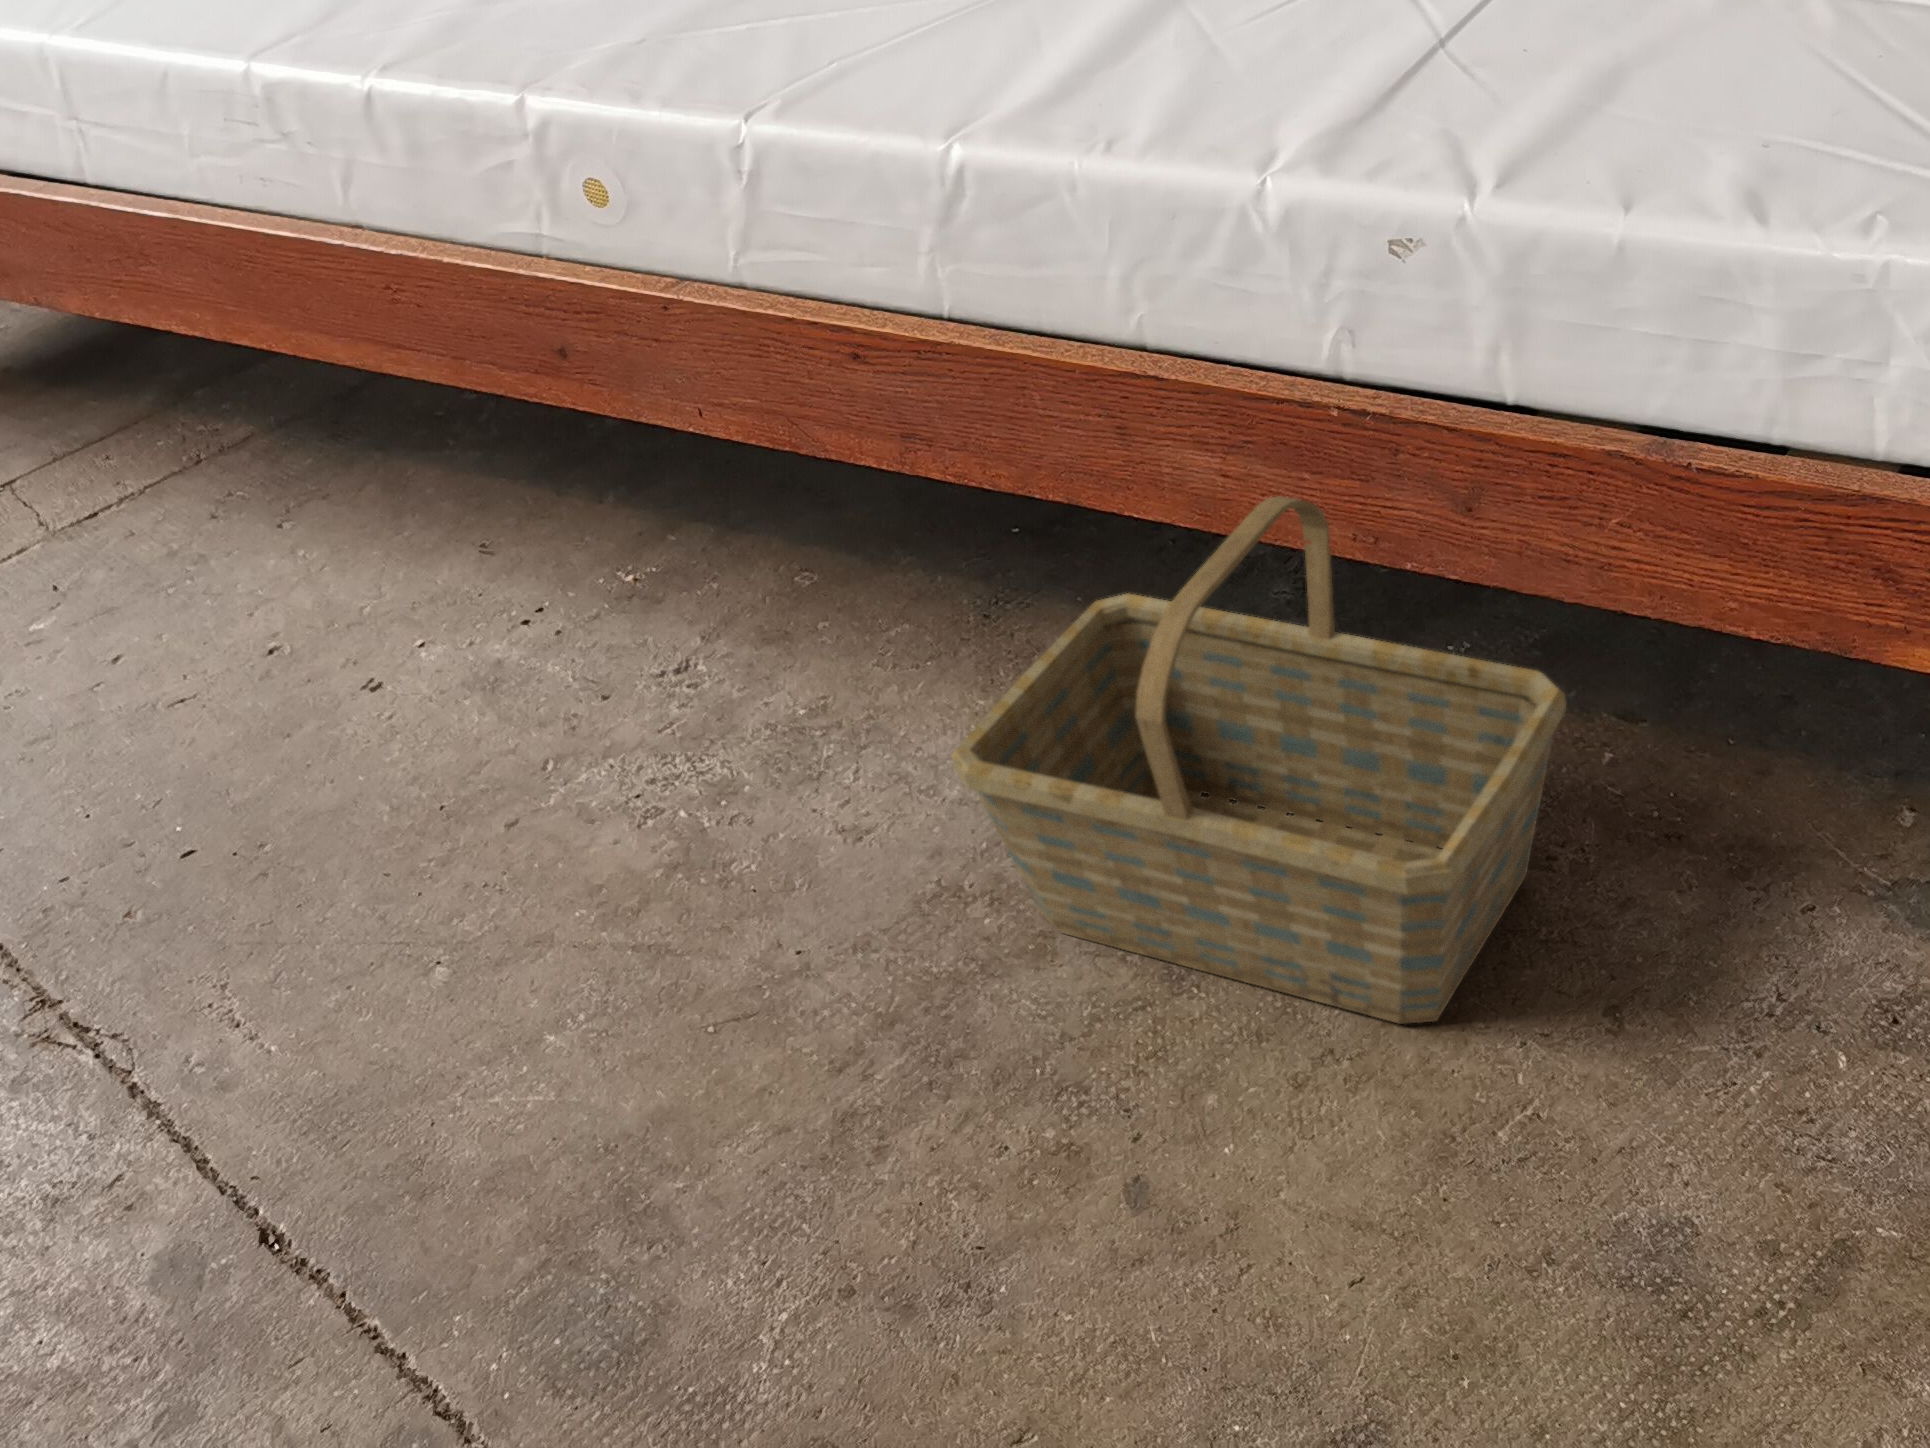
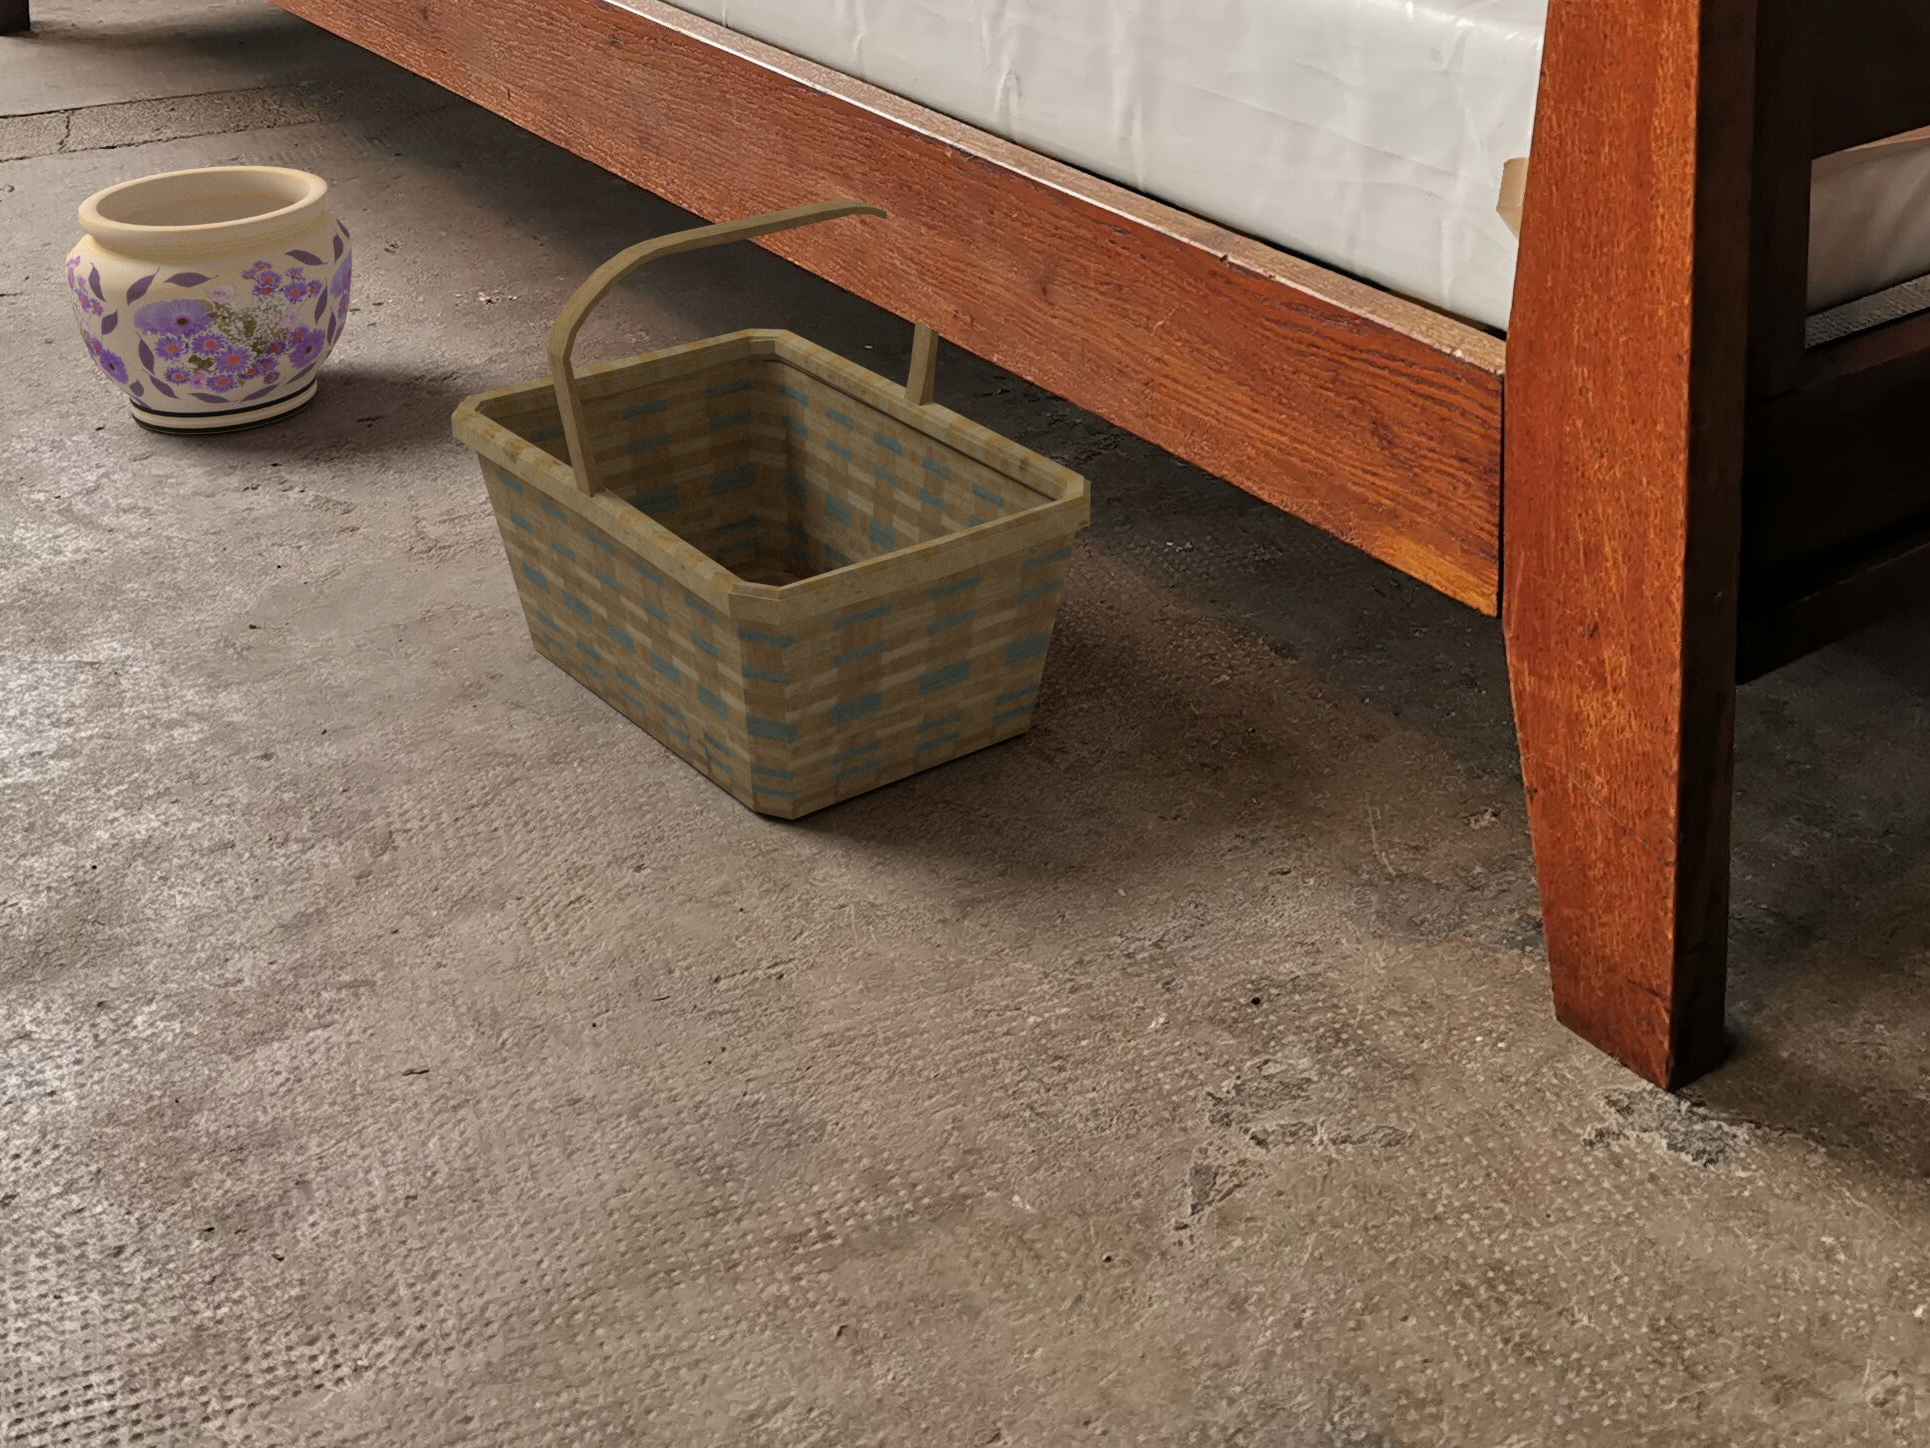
planter: none [361,550,610,825] -> present [65,166,352,434]

